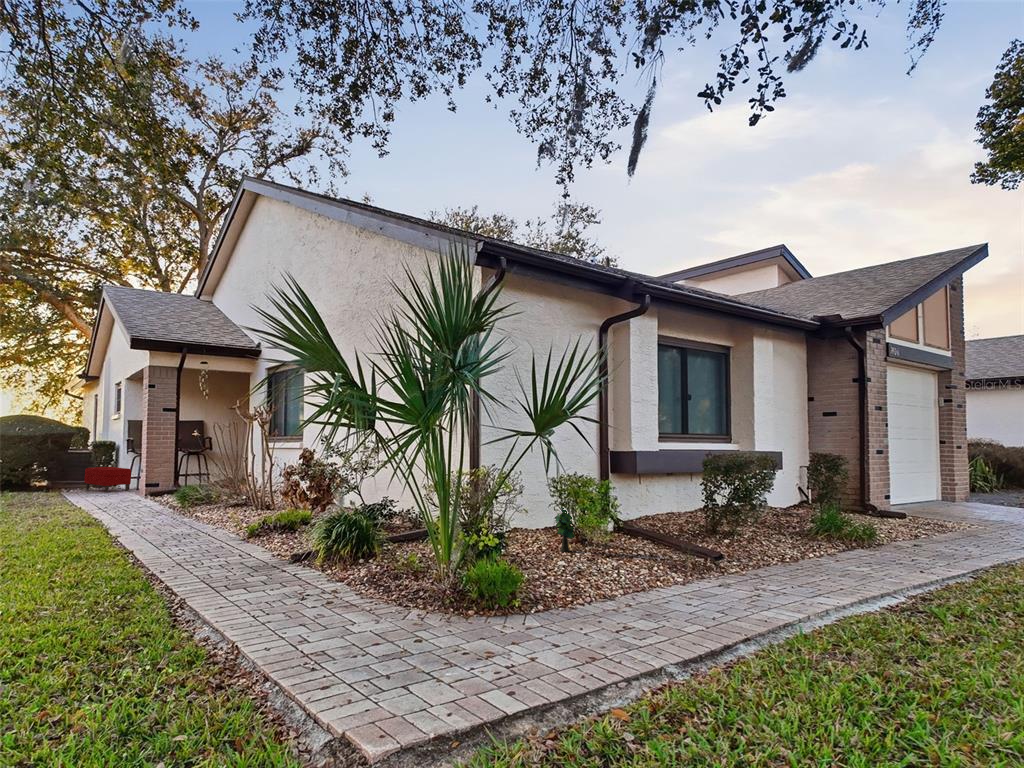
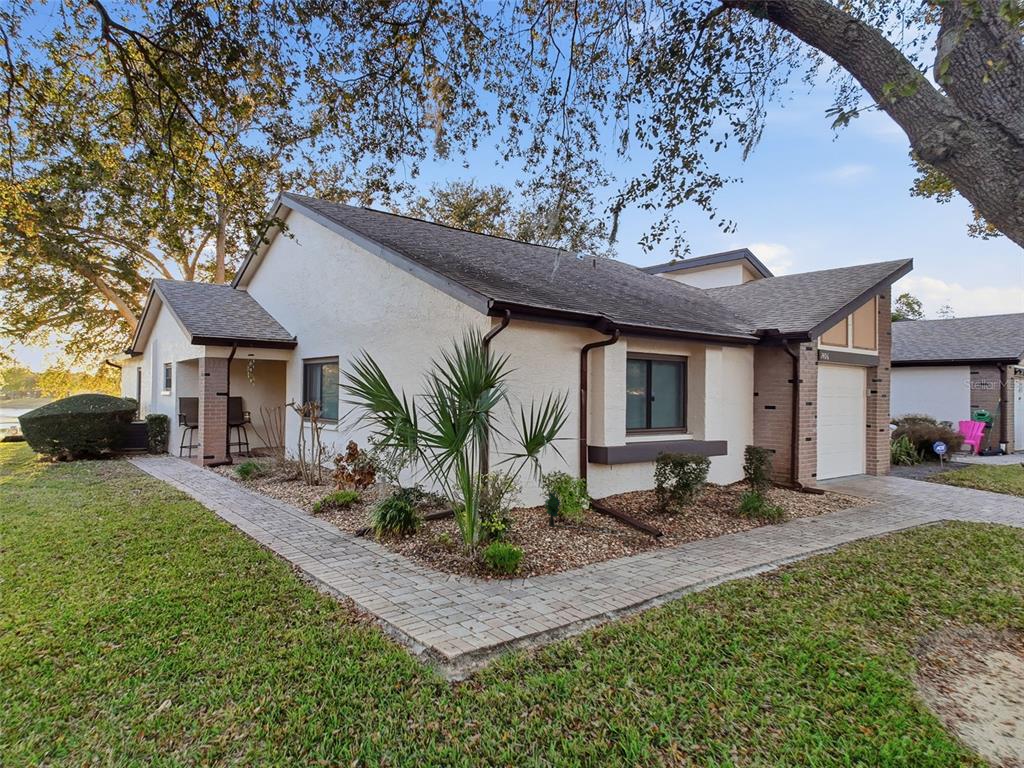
bench: present [85,467,131,493] -> none [148,438,188,461]

